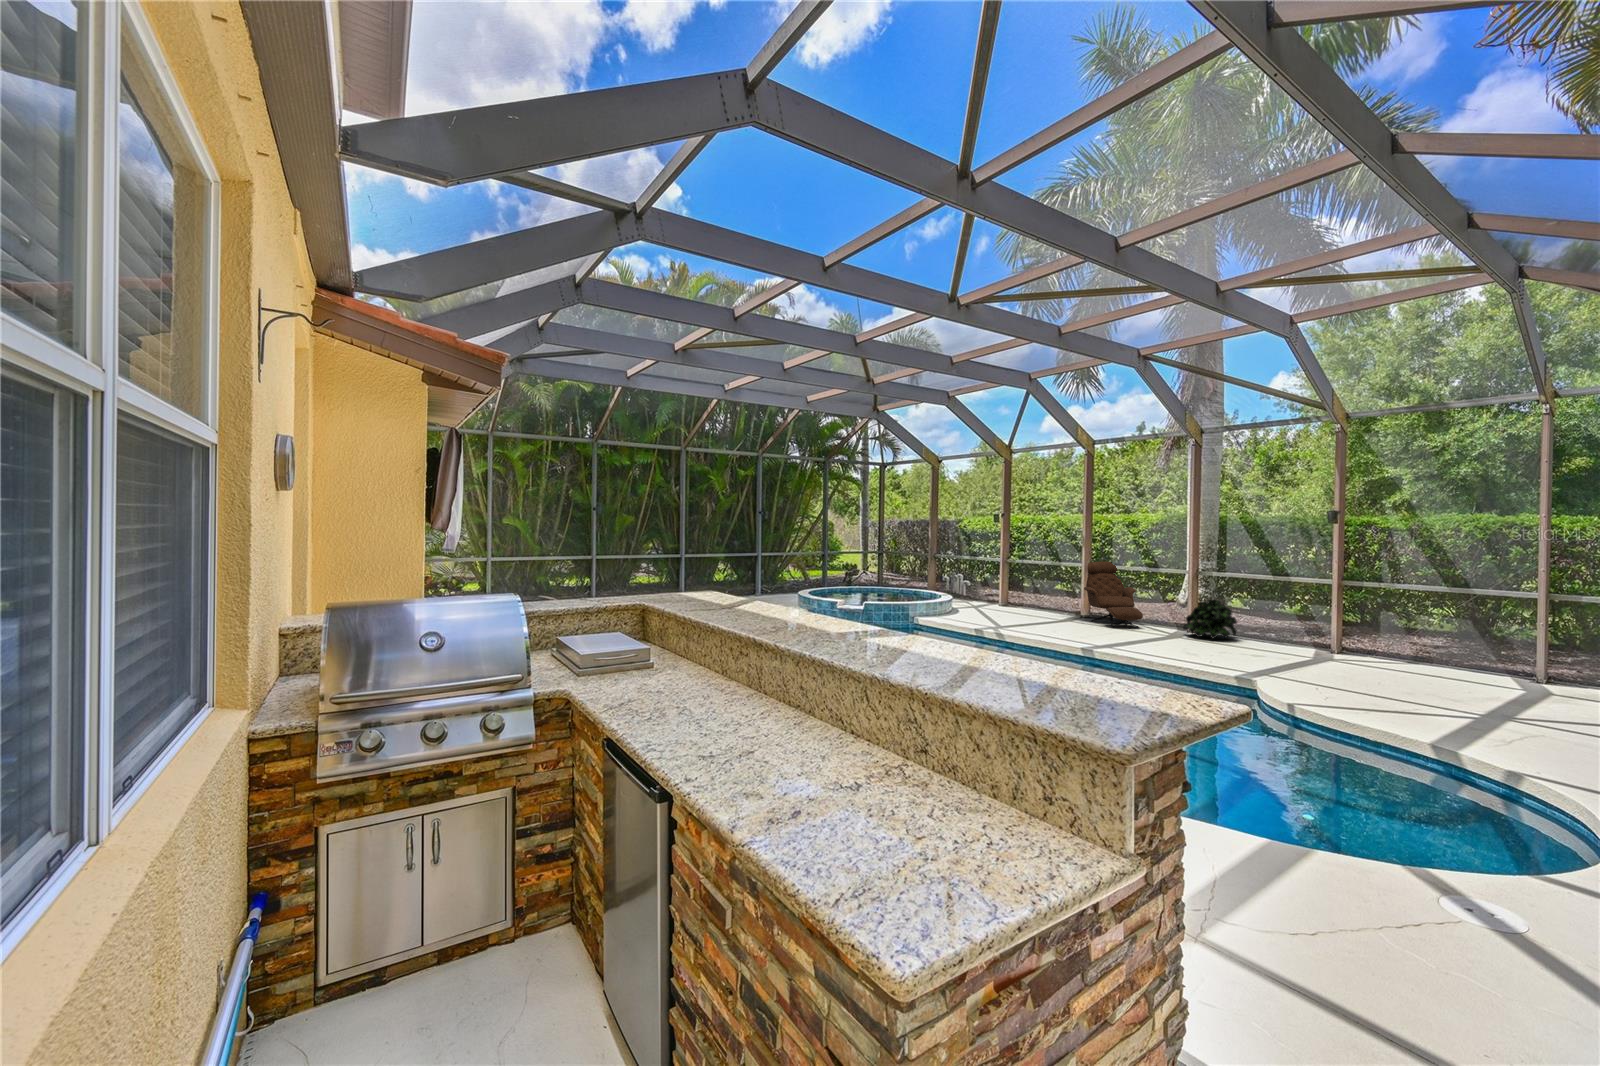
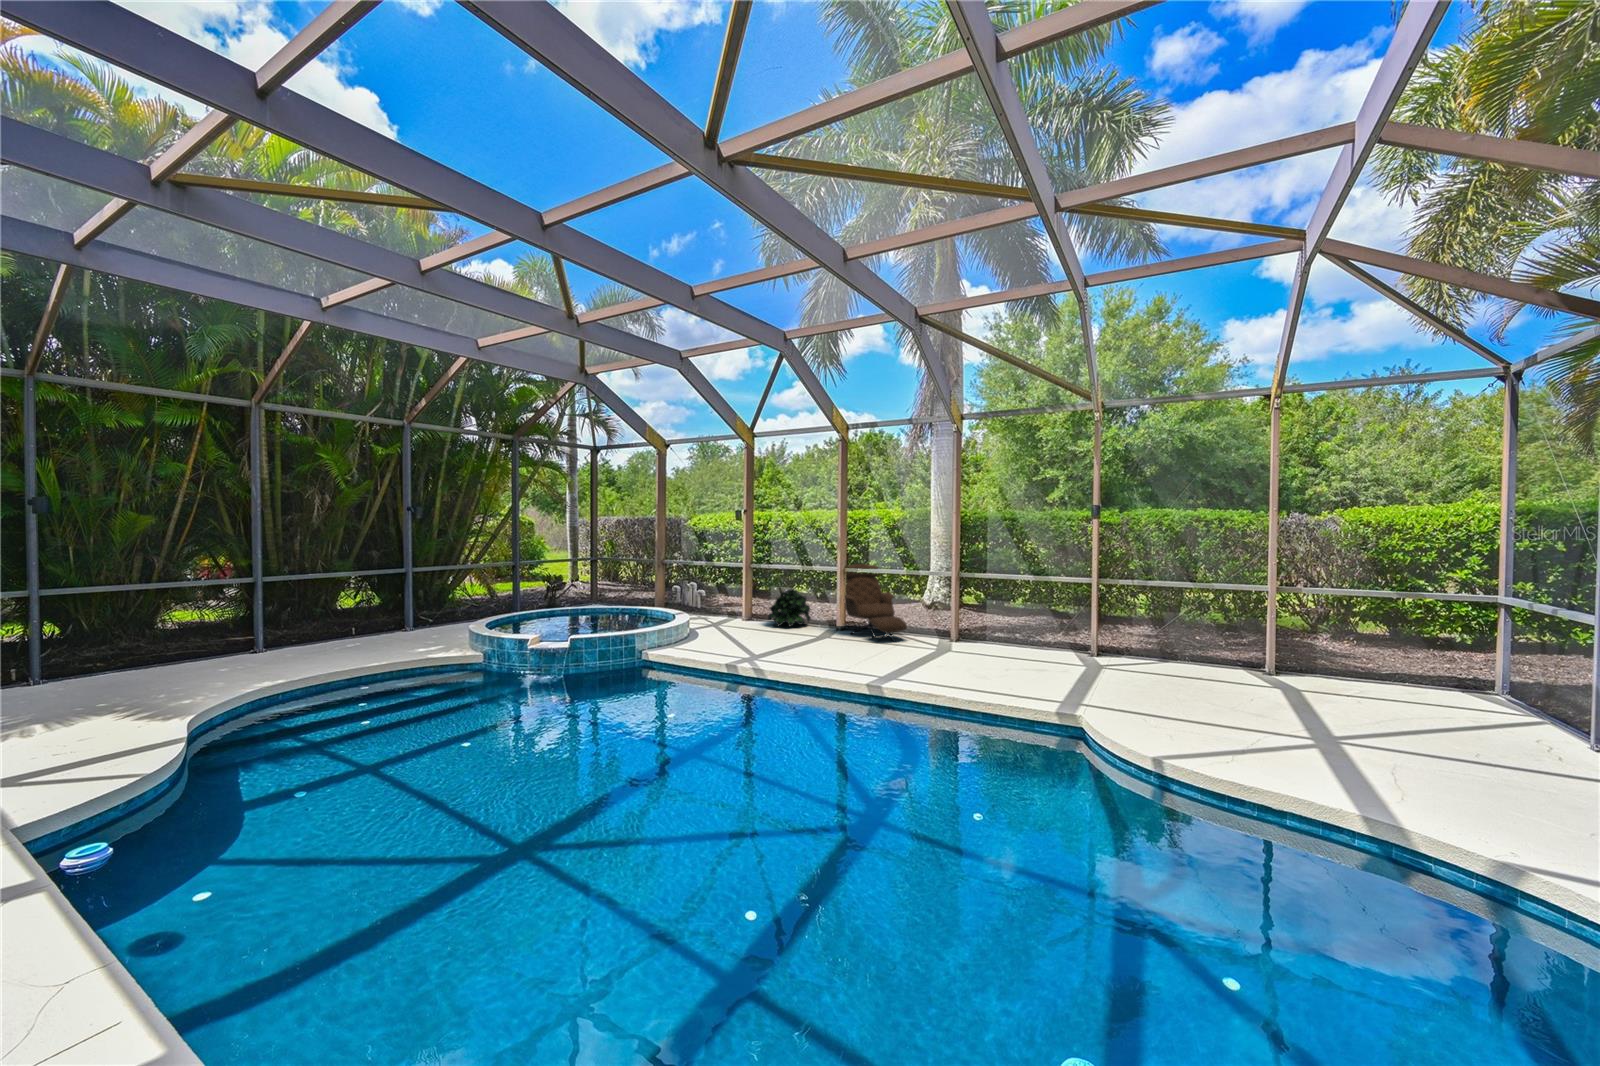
potted plant: present [1183,599,1237,639] -> present [768,589,811,627]

